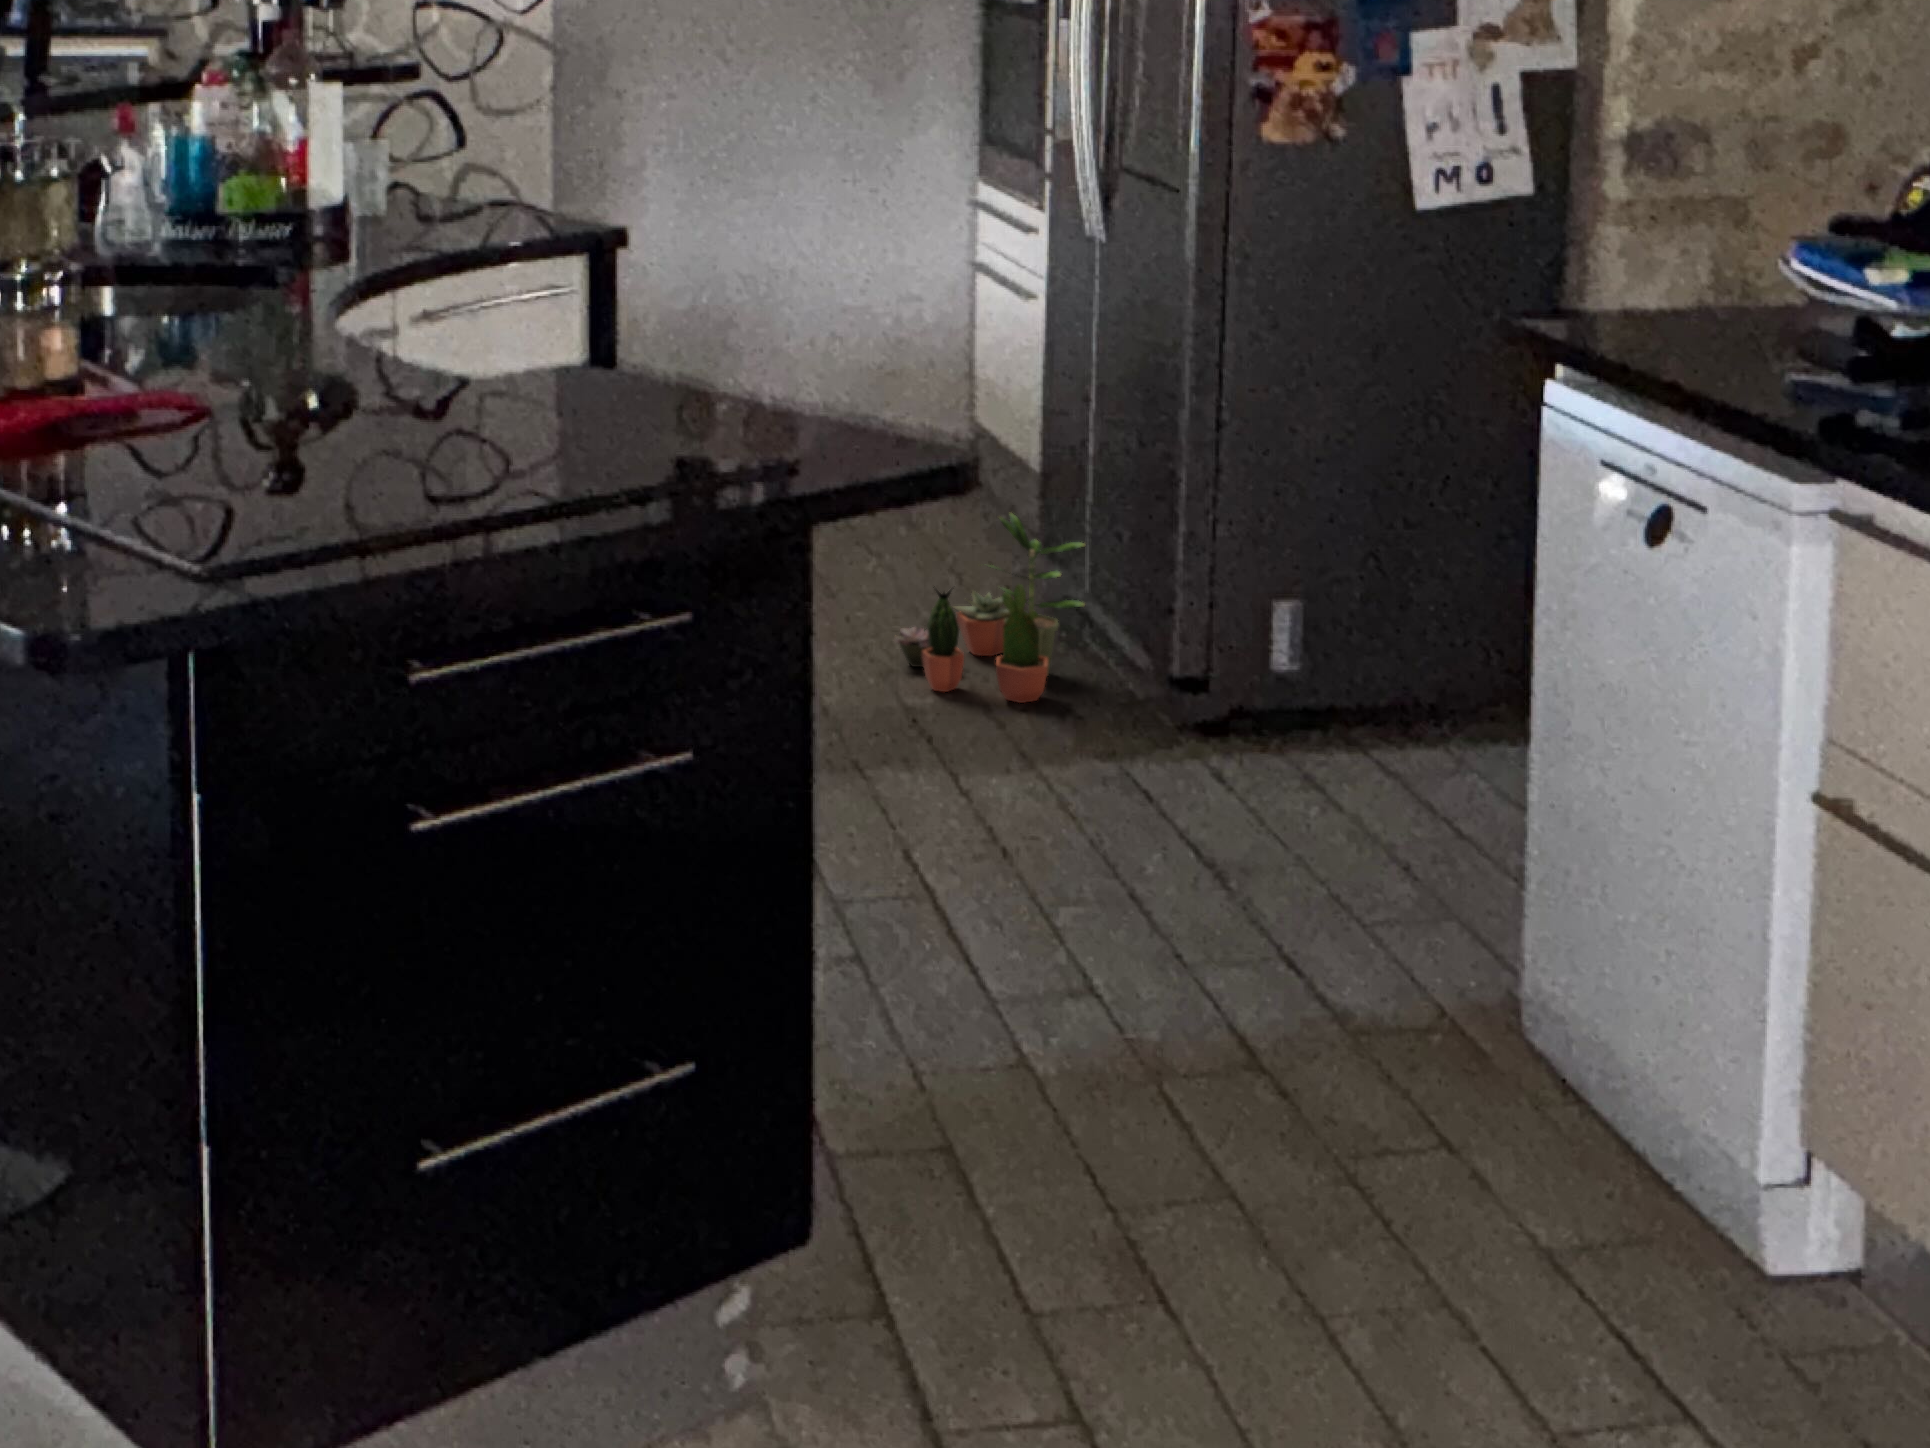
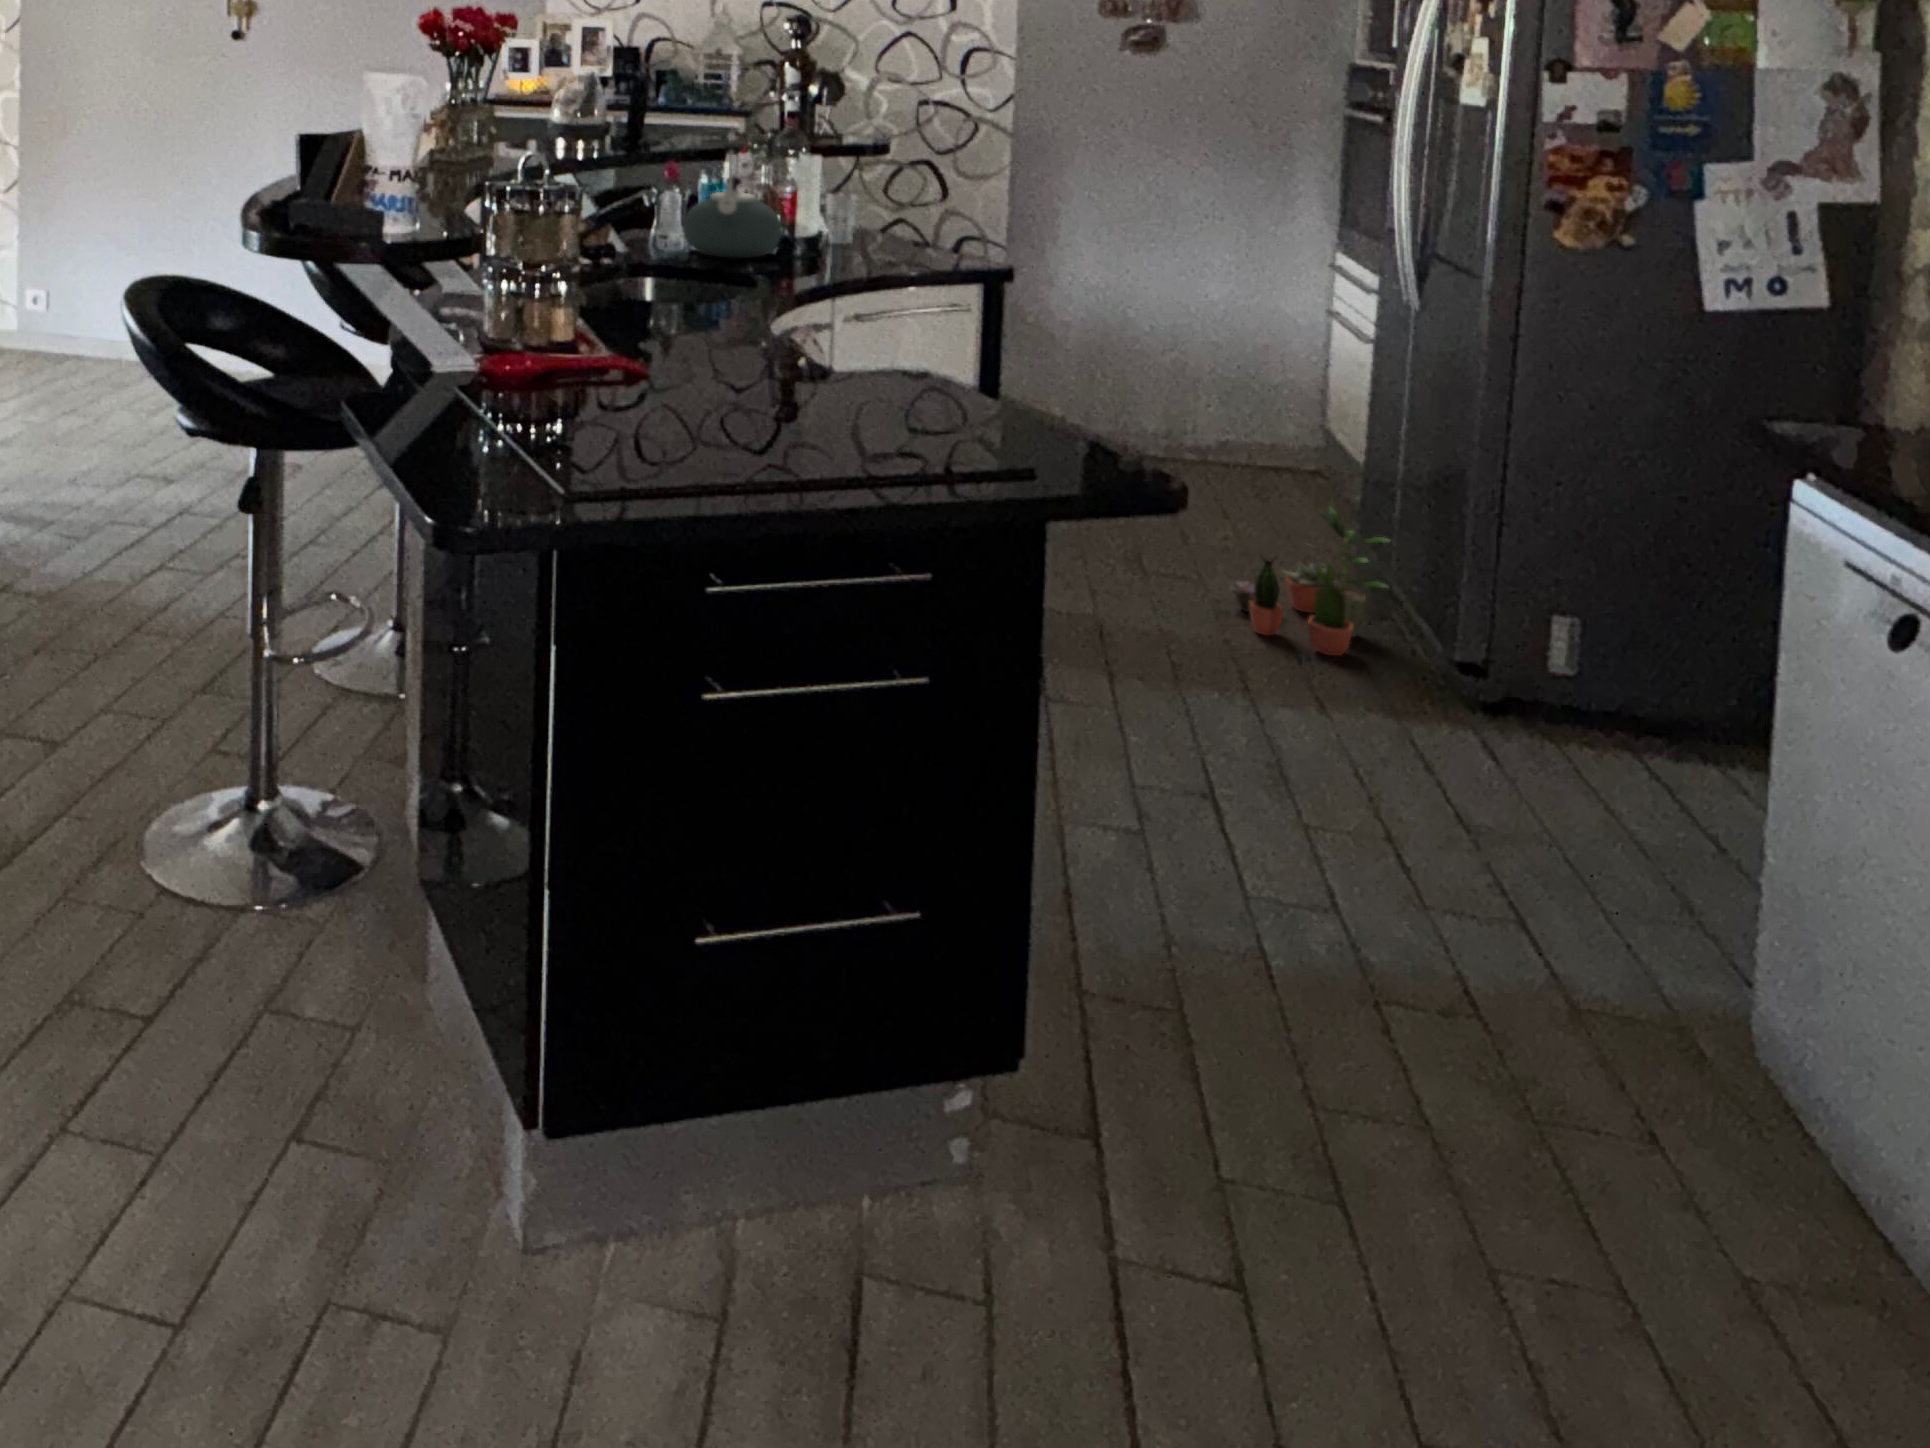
kettle: none [143,66,295,245] -> present [683,140,781,258]

